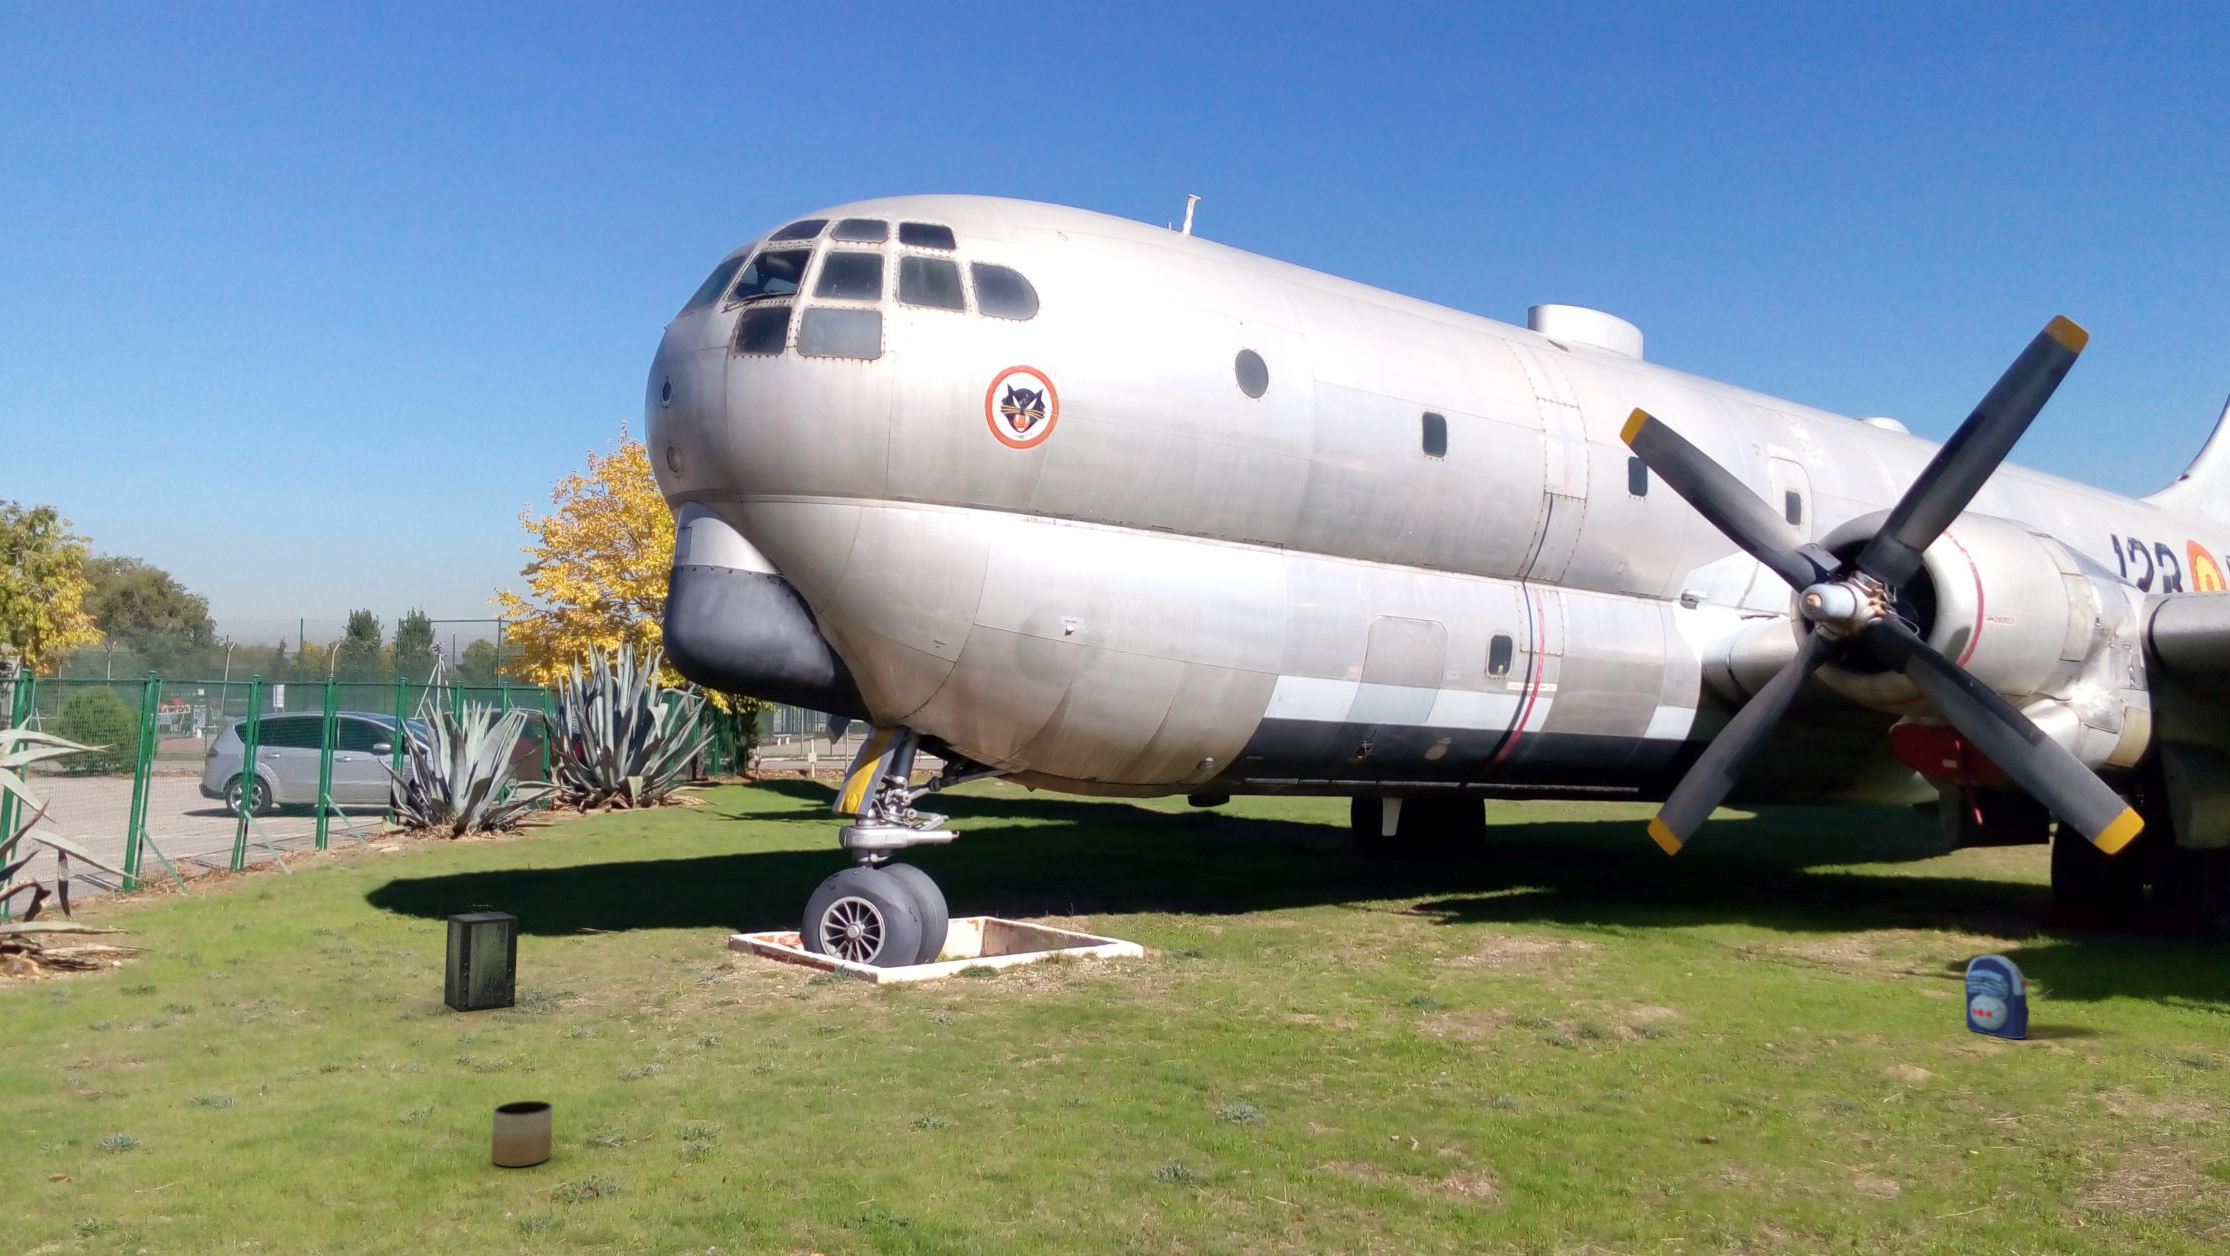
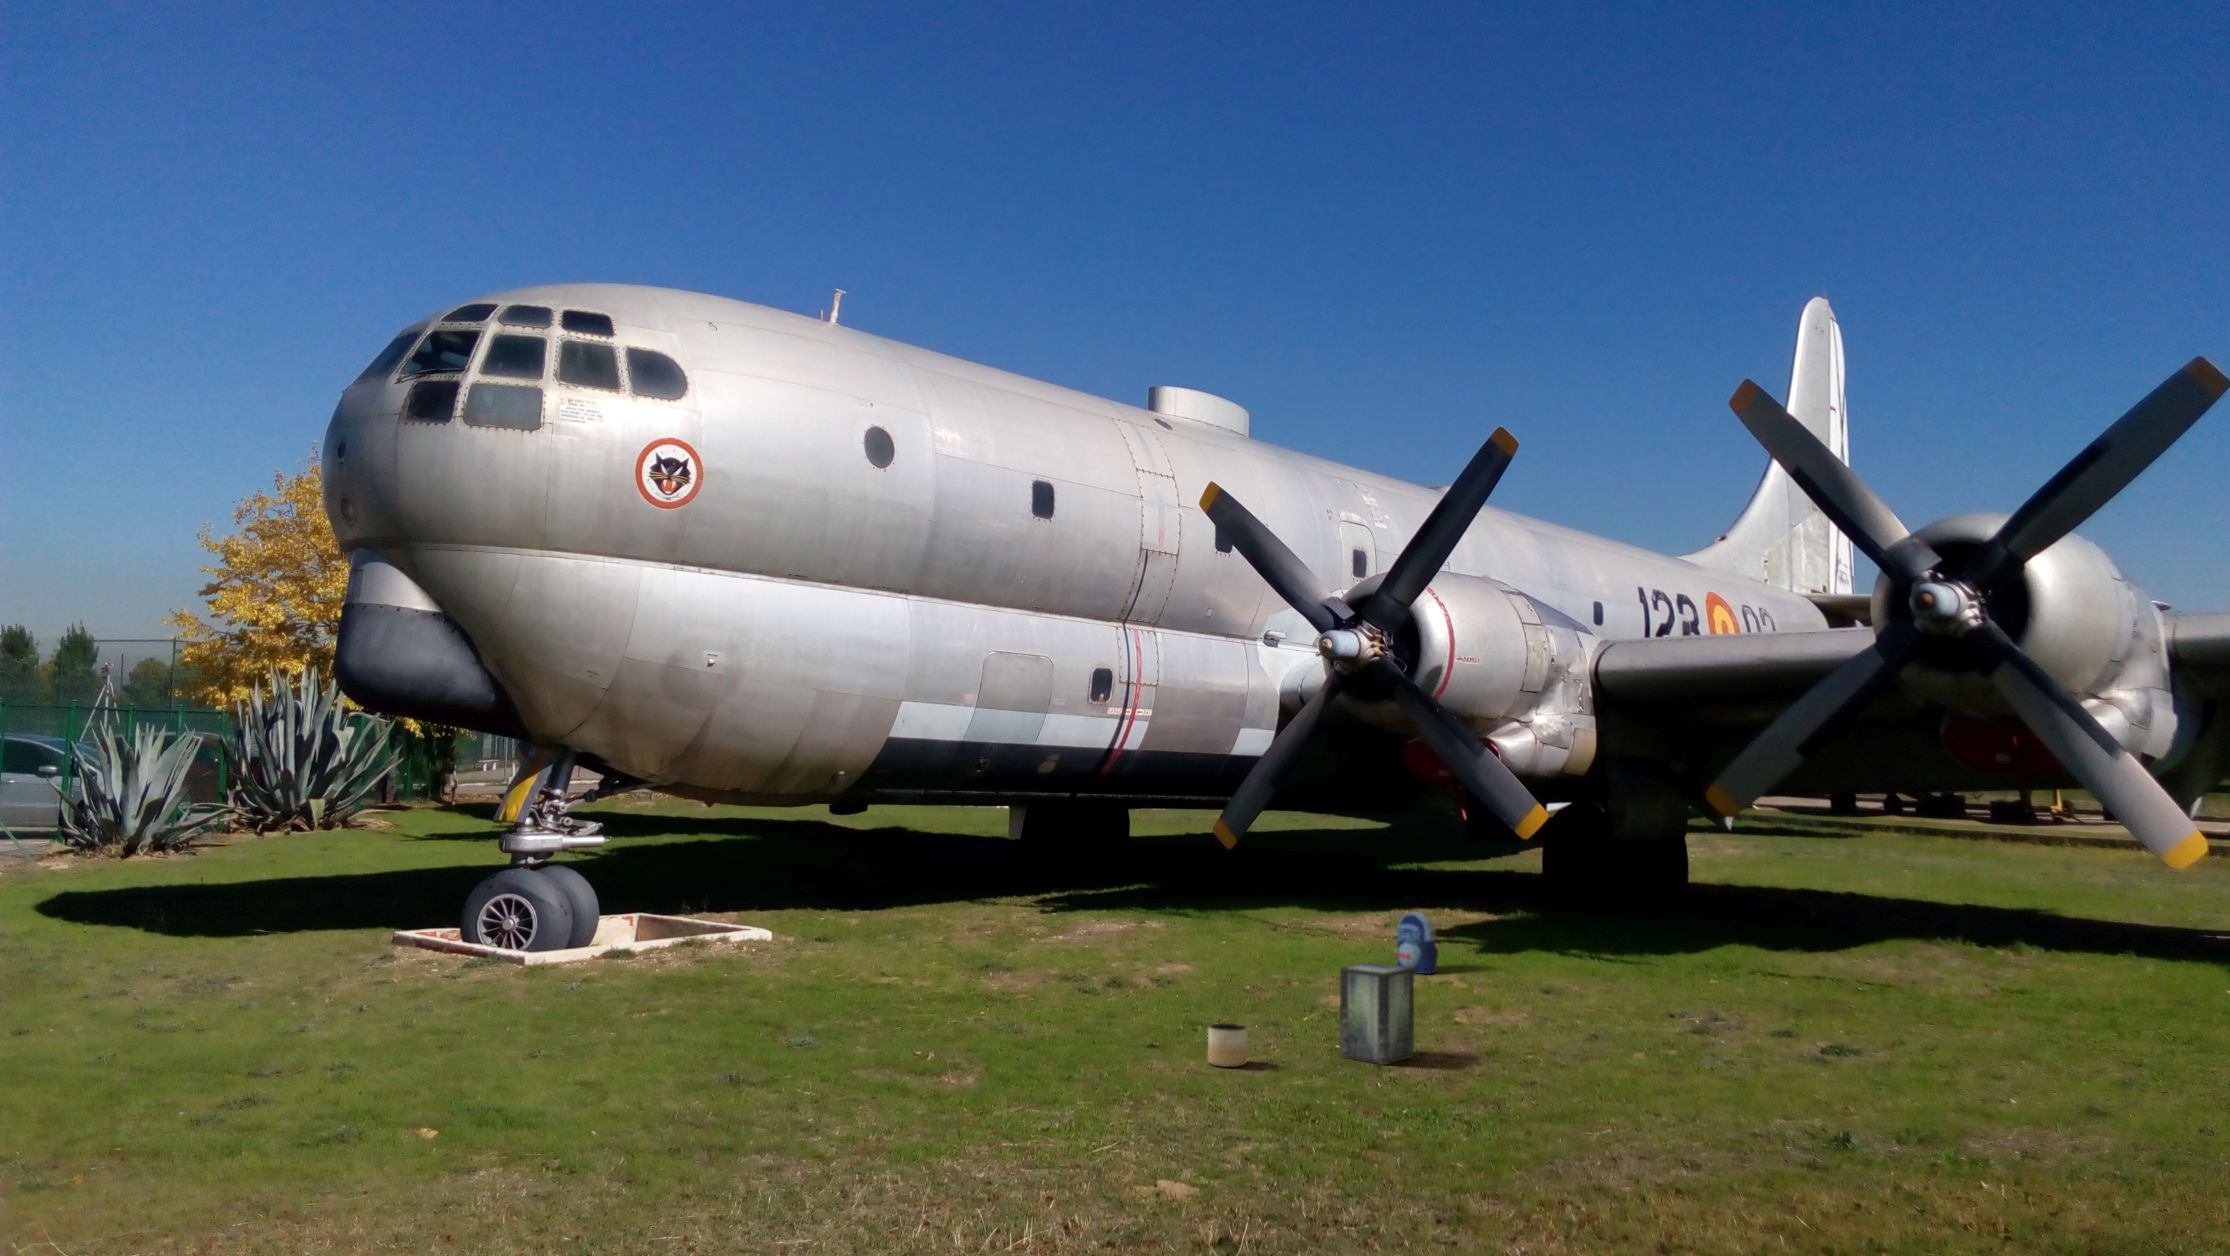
storage box: present [444,912,518,1012] -> present [1340,962,1414,1065]
planter: present [491,1101,553,1167] -> present [1208,1023,1248,1067]

